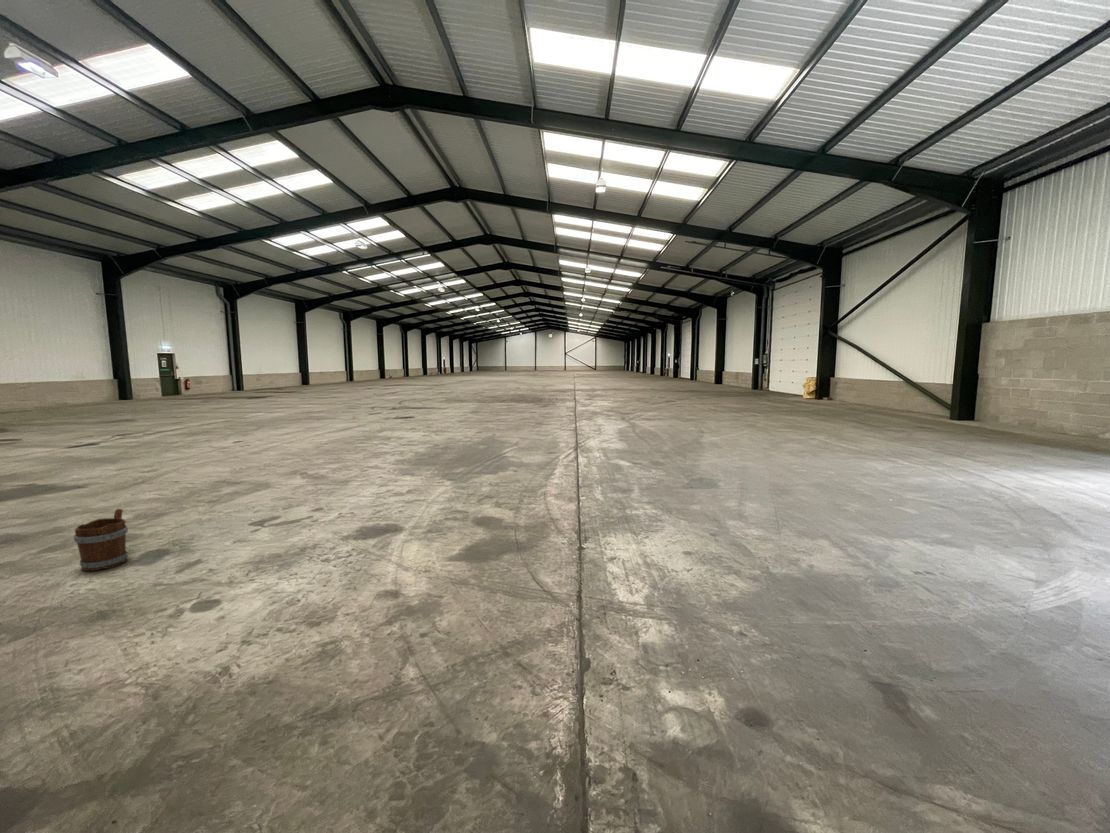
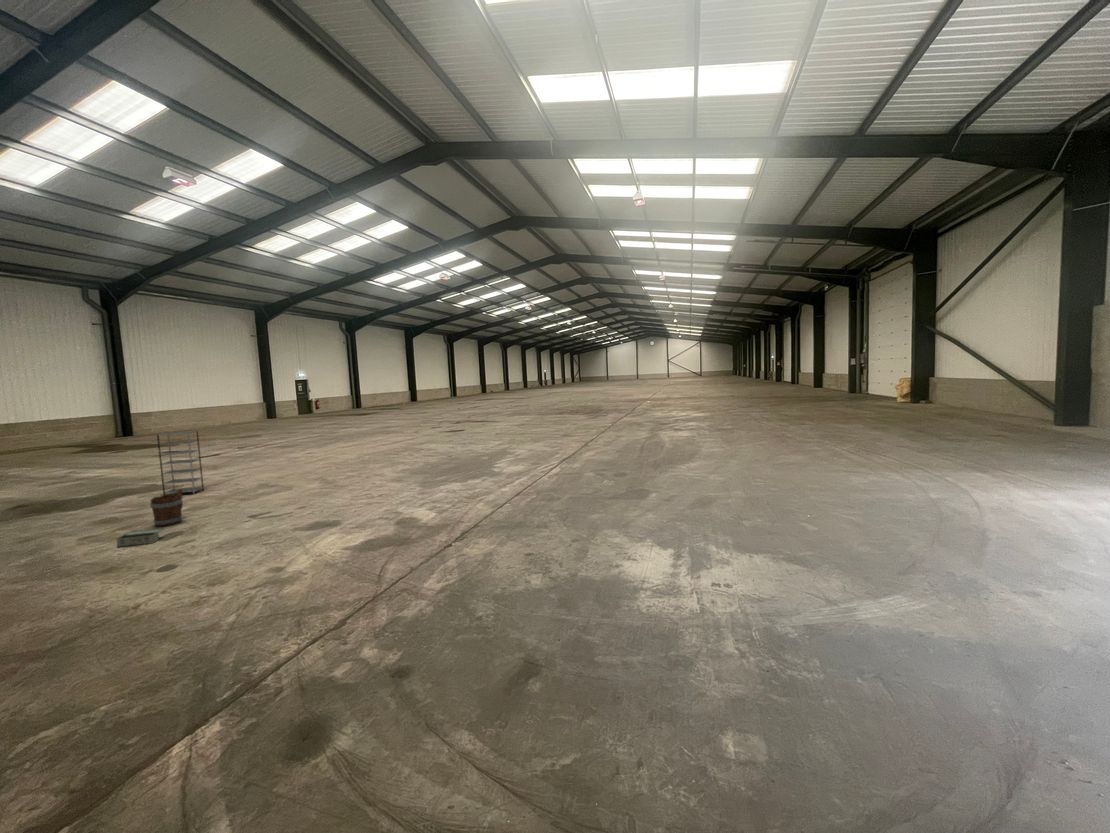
shelving unit: none [42,418,118,516] -> present [157,431,204,495]
toolbox: none [37,578,119,618] -> present [116,528,163,547]

